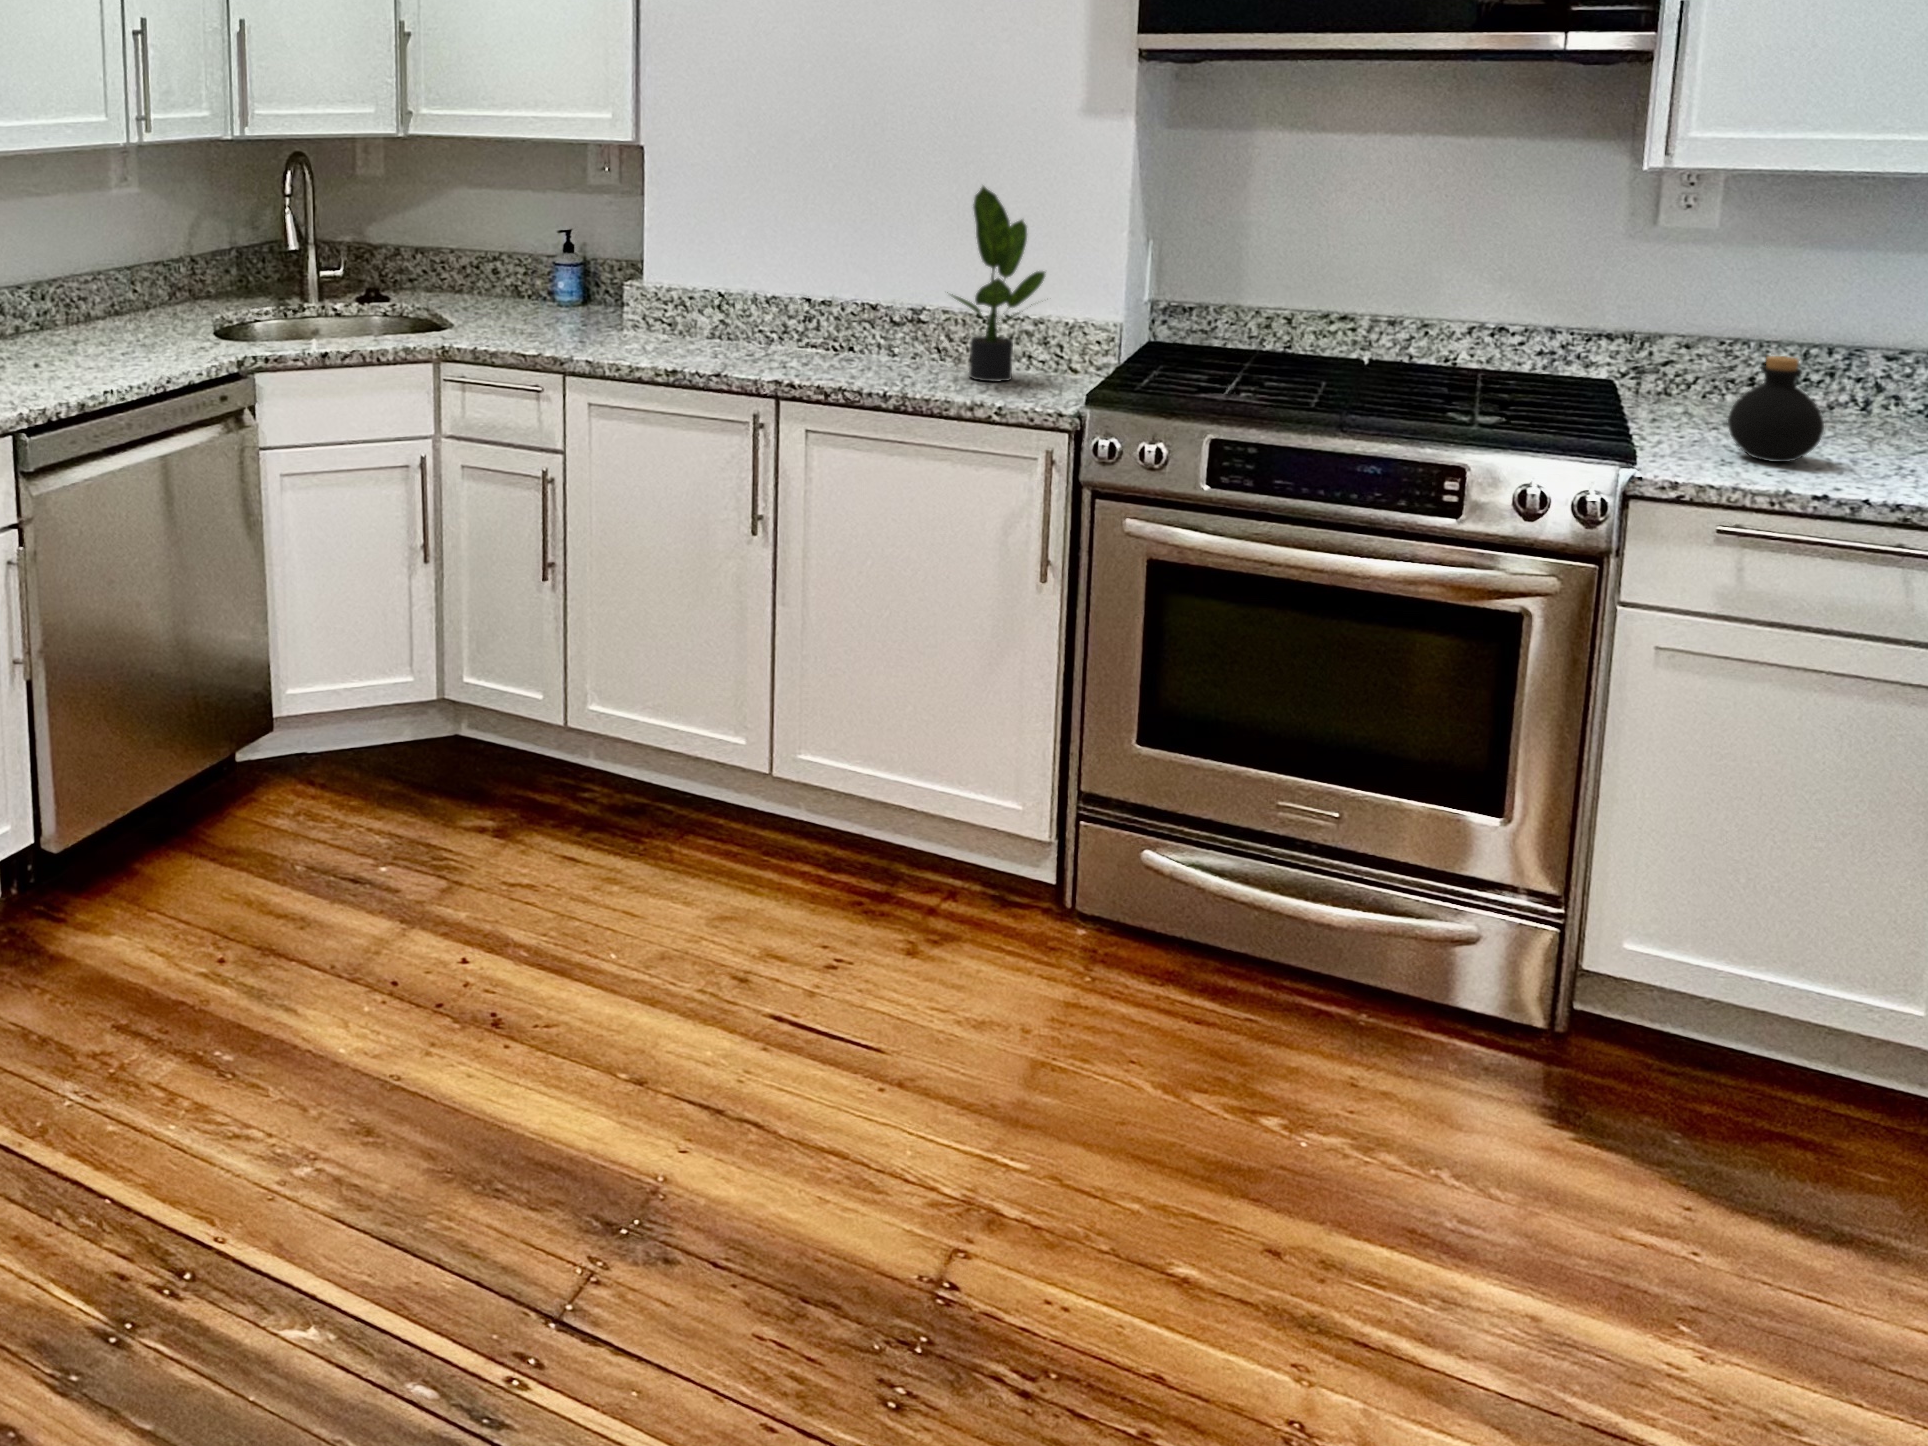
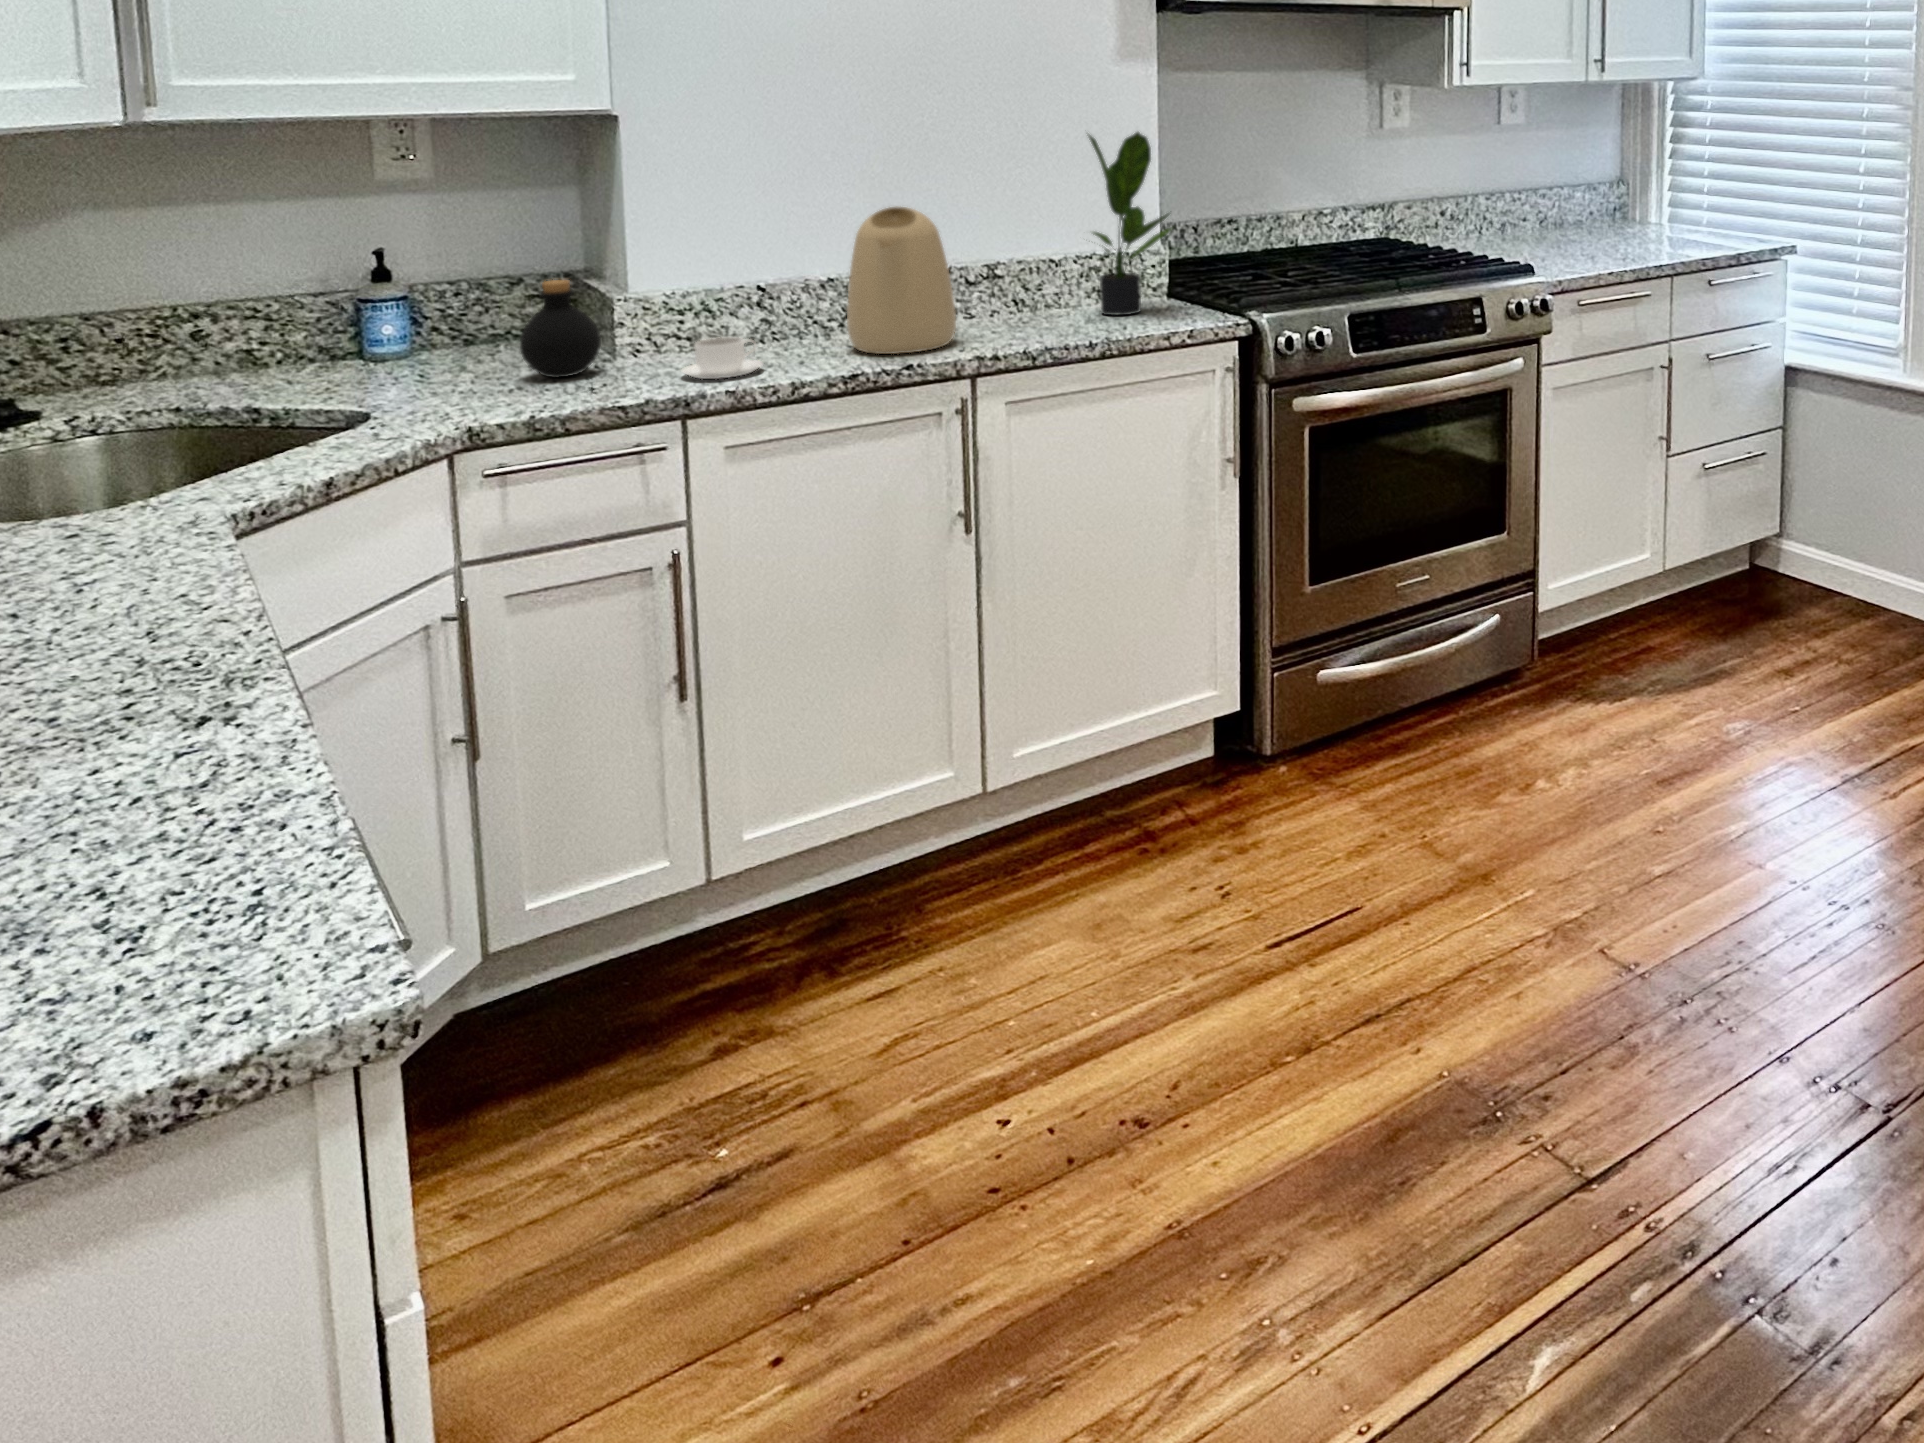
kettle: none [718,236,826,367] -> present [847,206,956,354]
coffee cup: none [597,321,656,353] -> present [681,337,763,379]
bottle: present [1728,356,1824,462] -> present [520,280,601,377]

